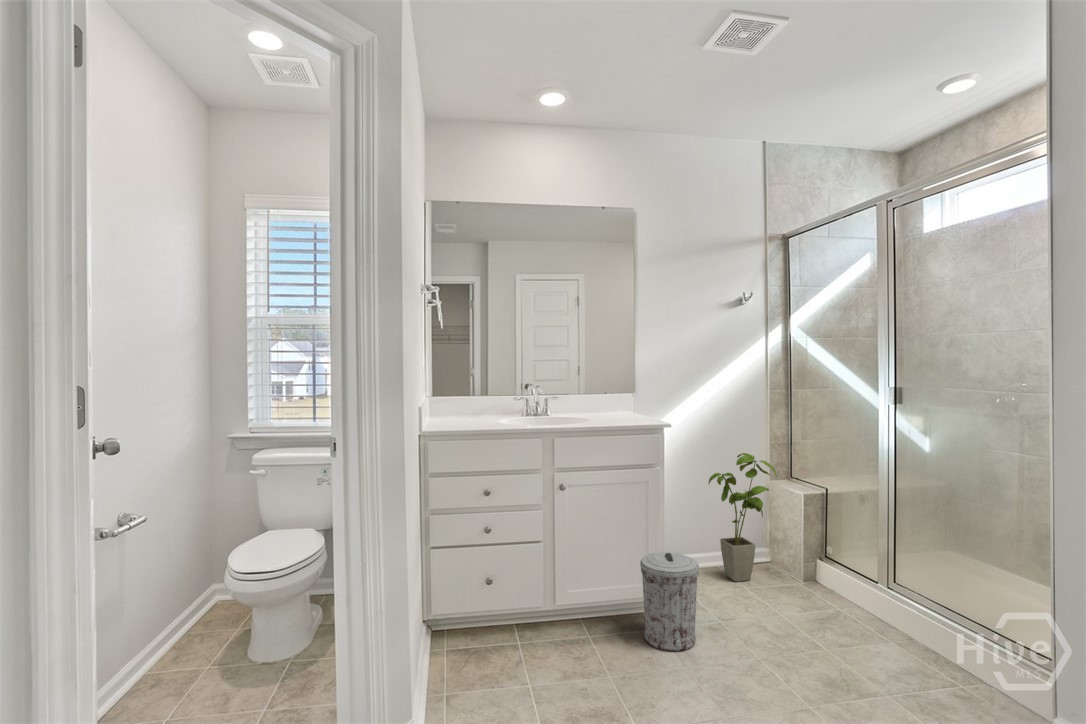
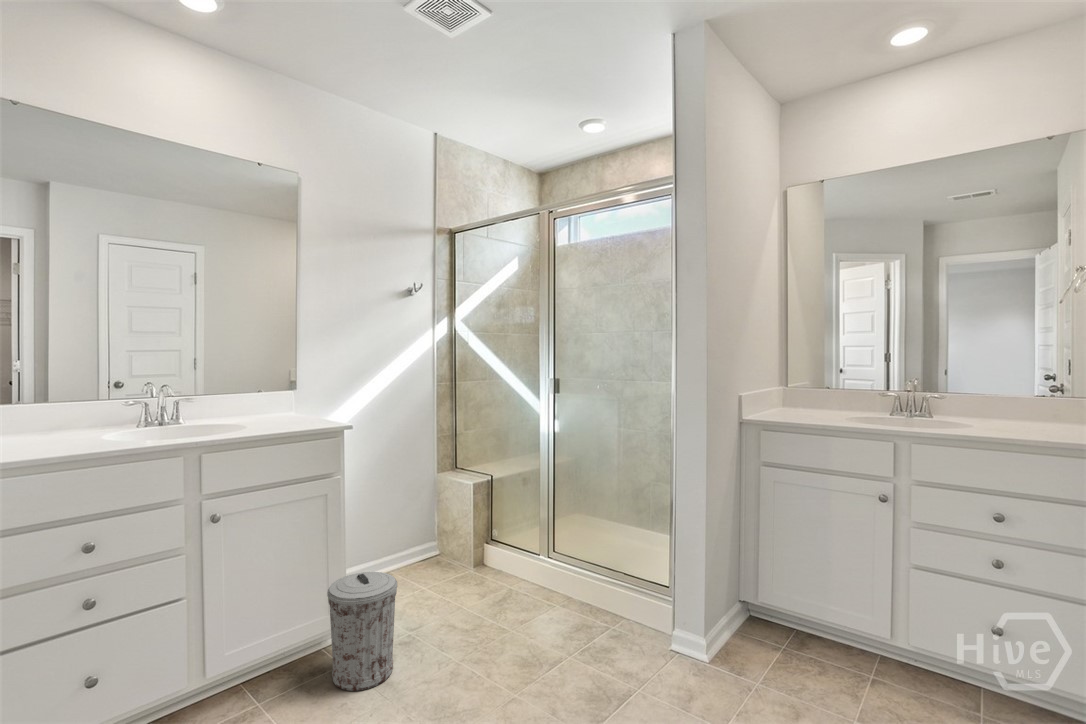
house plant: present [709,453,777,582] -> none [383,449,454,584]

